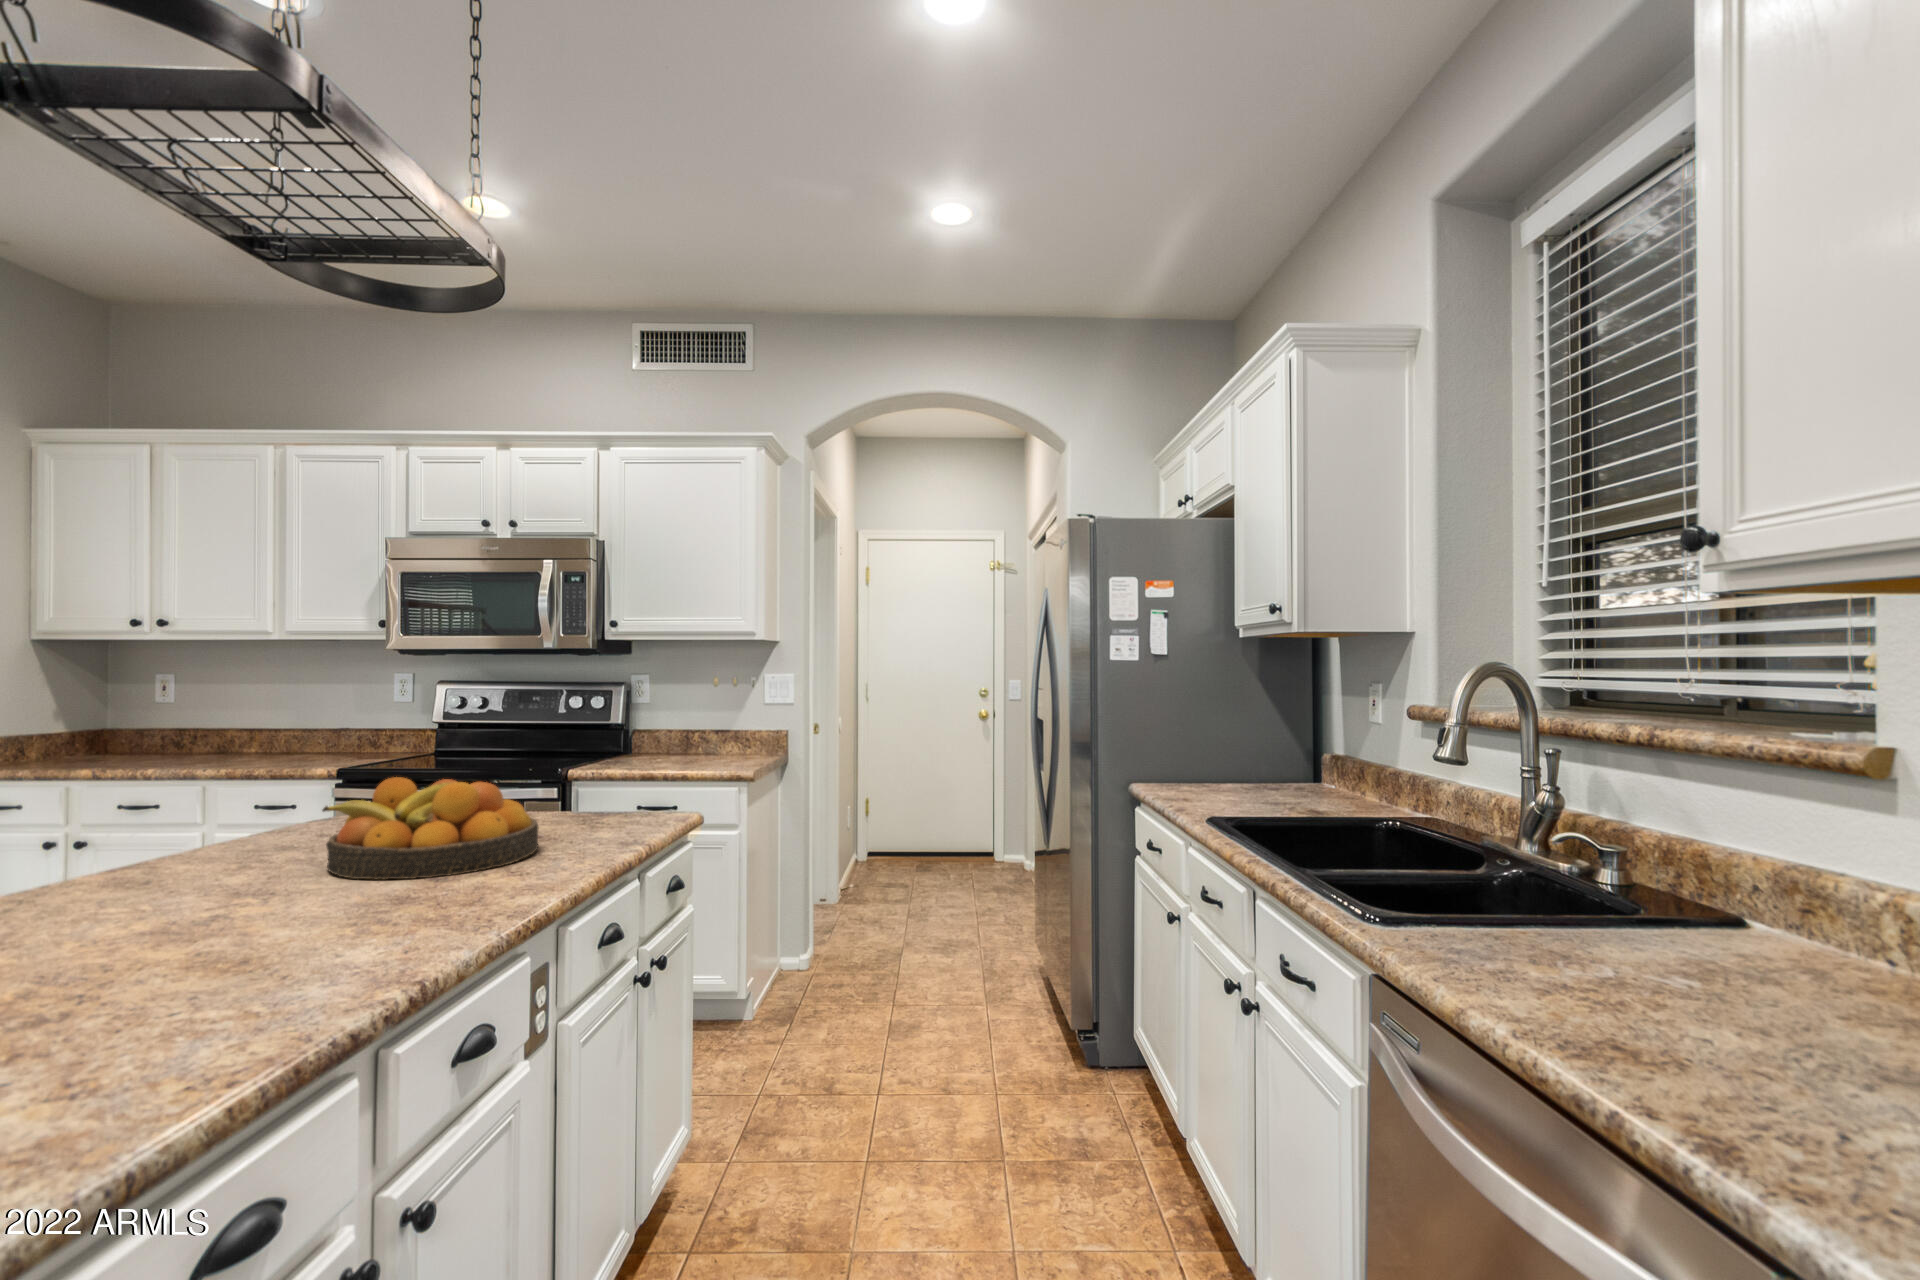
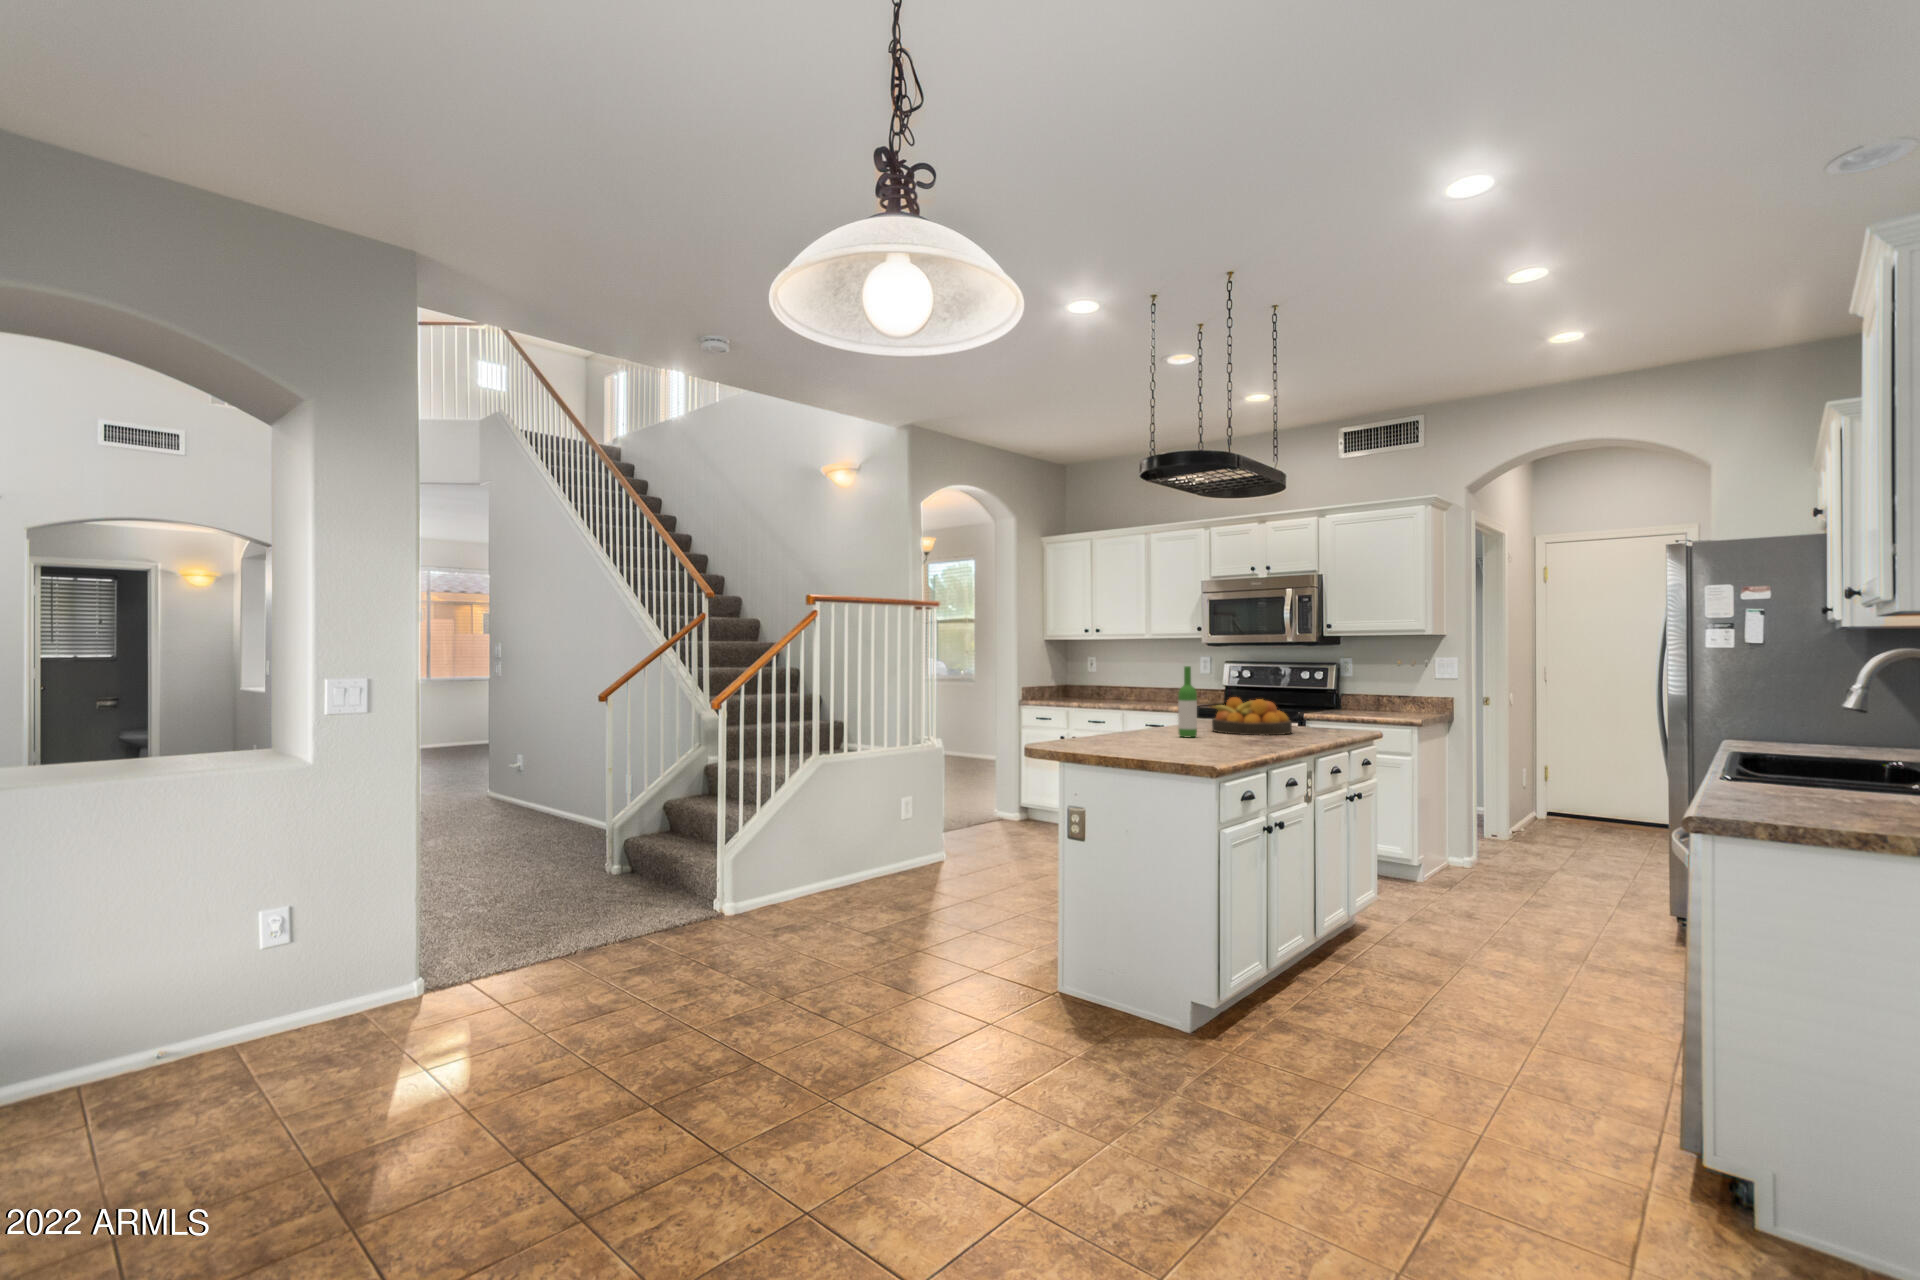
wine bottle: none [161,715,236,939] -> present [1178,666,1197,737]

